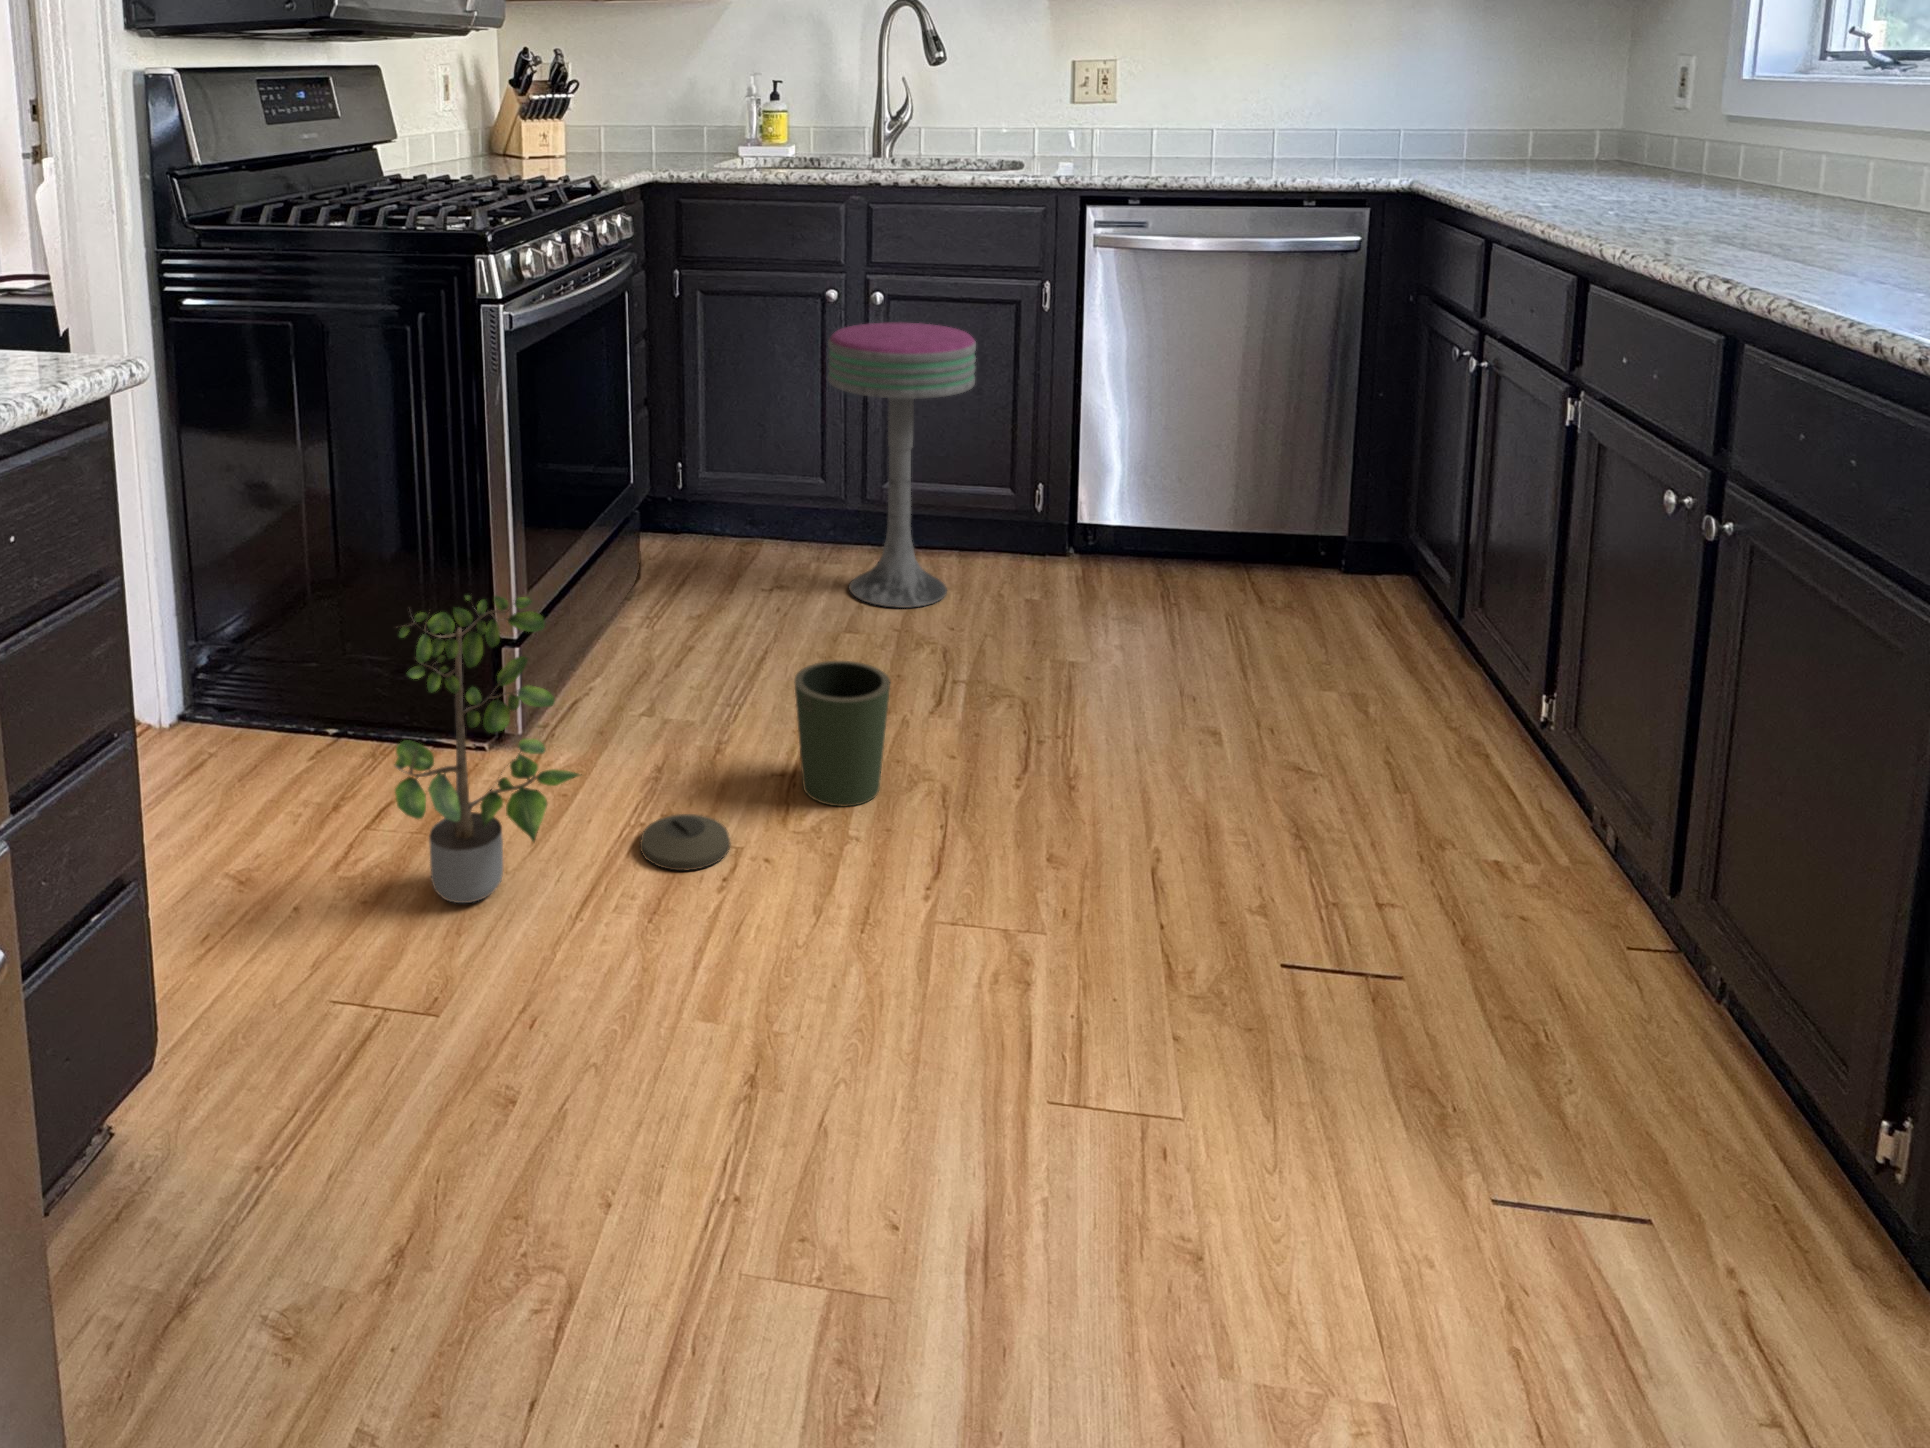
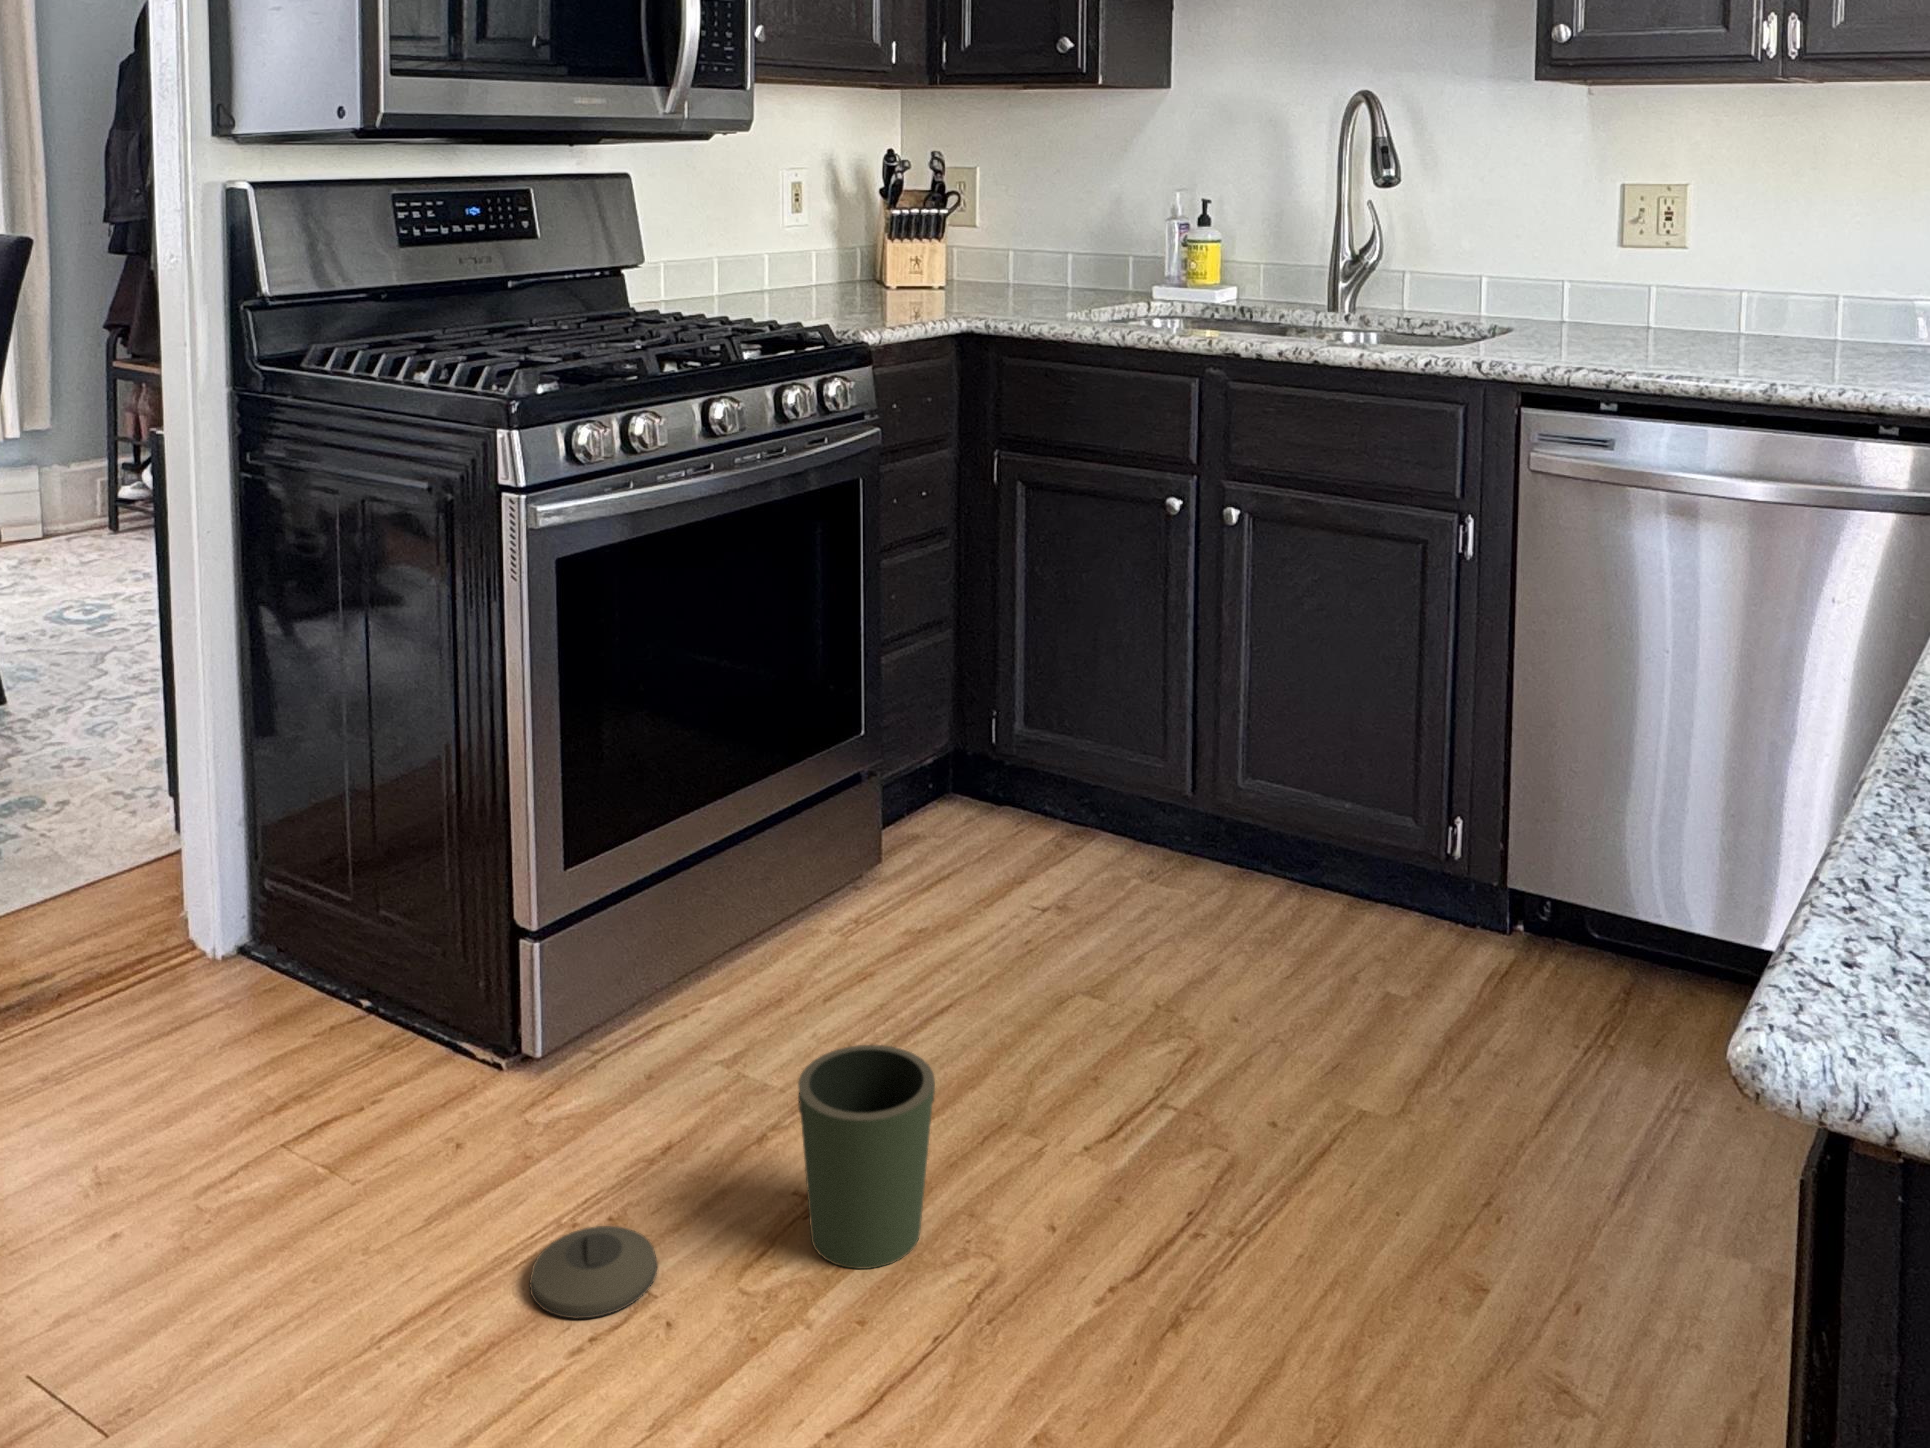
bar stool: present [828,322,976,608] -> none [1112,545,1321,962]
potted plant: present [394,595,582,903] -> none [177,888,439,1295]

